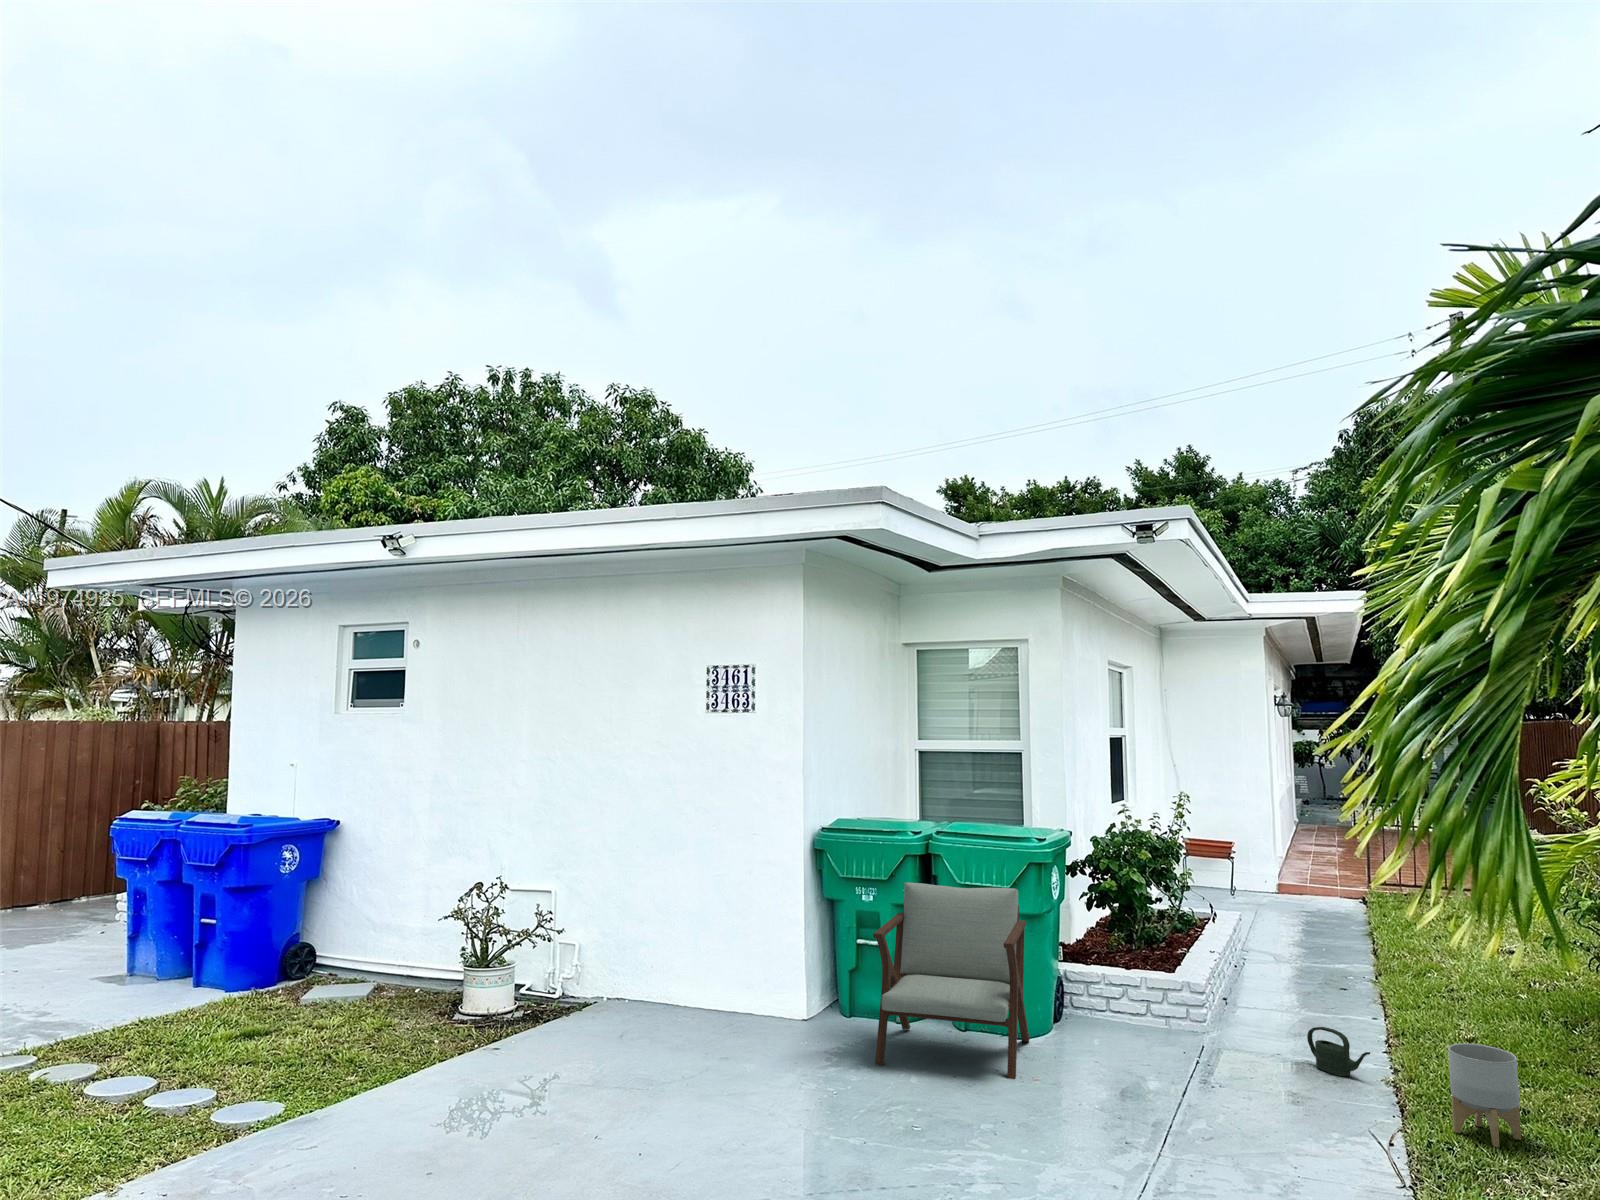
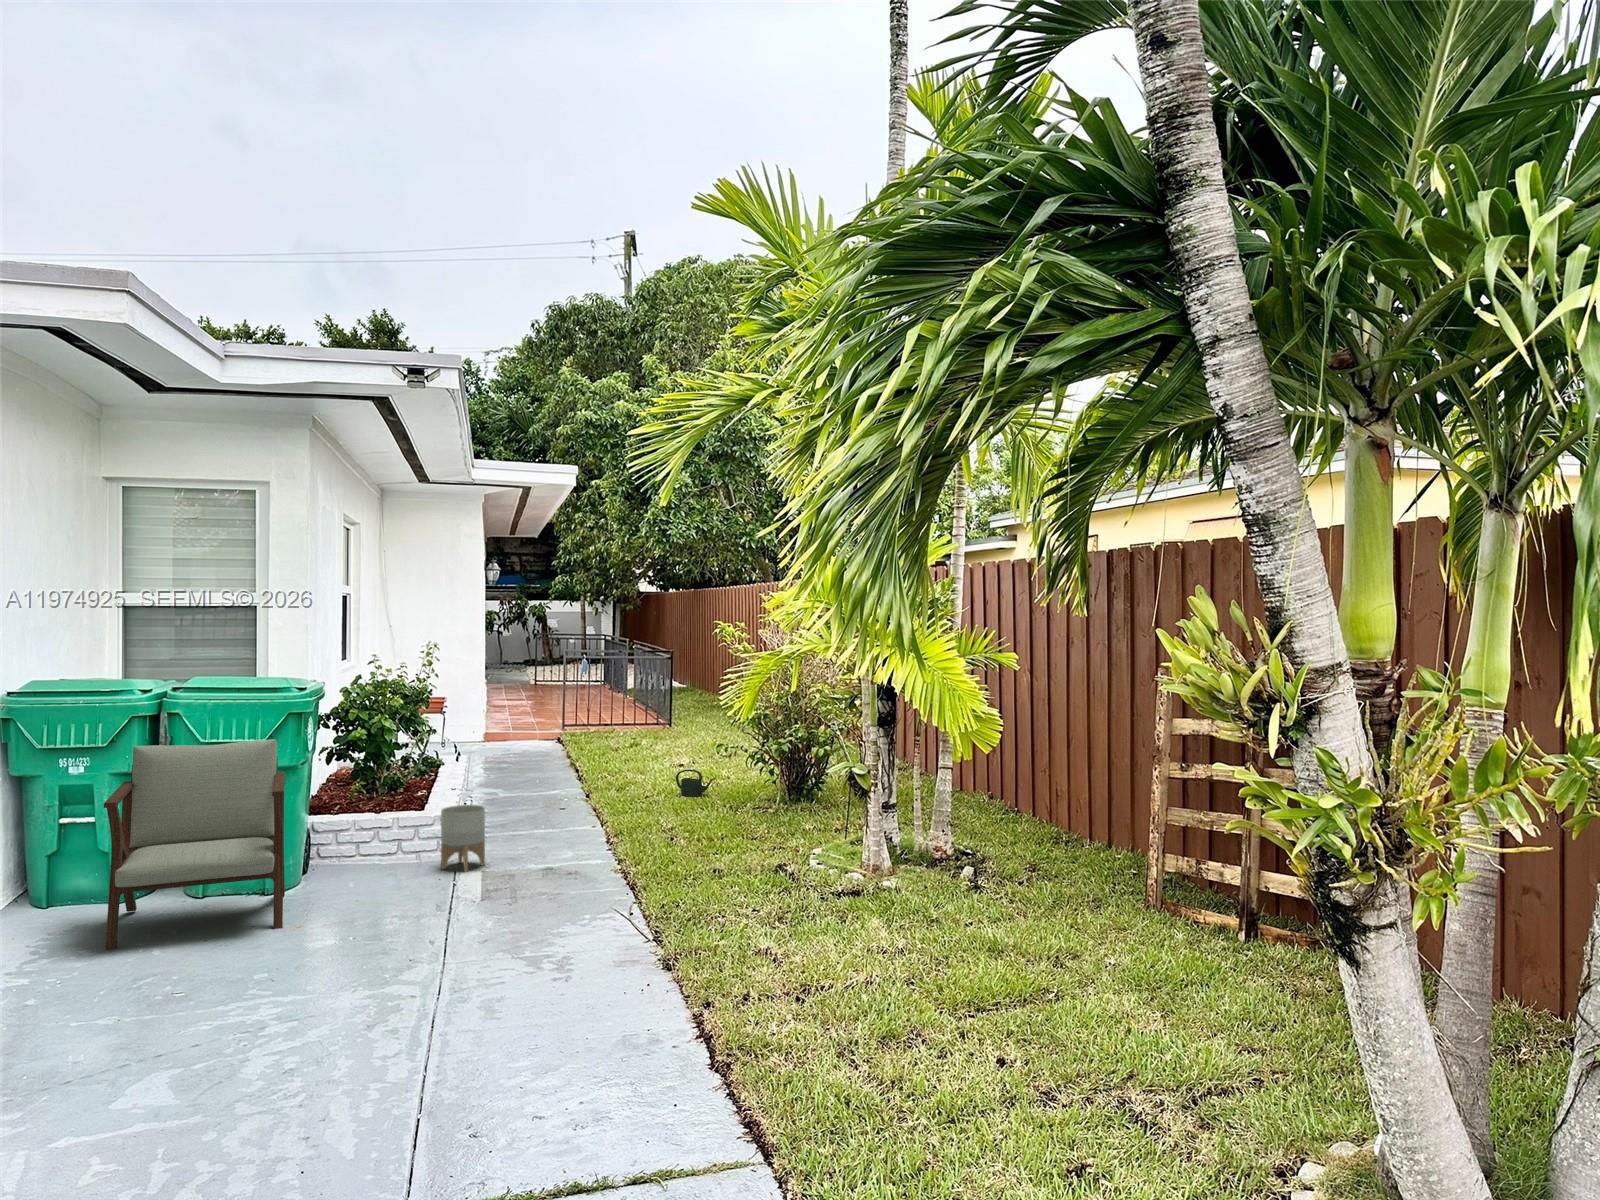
watering can: present [1307,1027,1370,1076] -> present [676,770,715,797]
planter: present [1448,1043,1521,1147] -> present [441,805,485,872]

